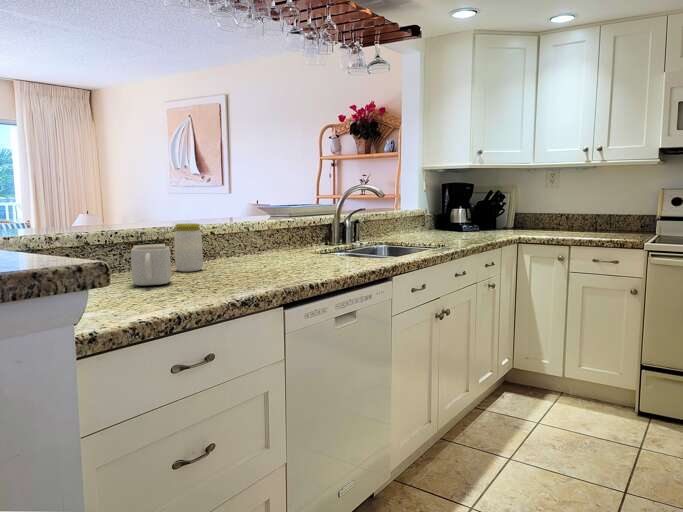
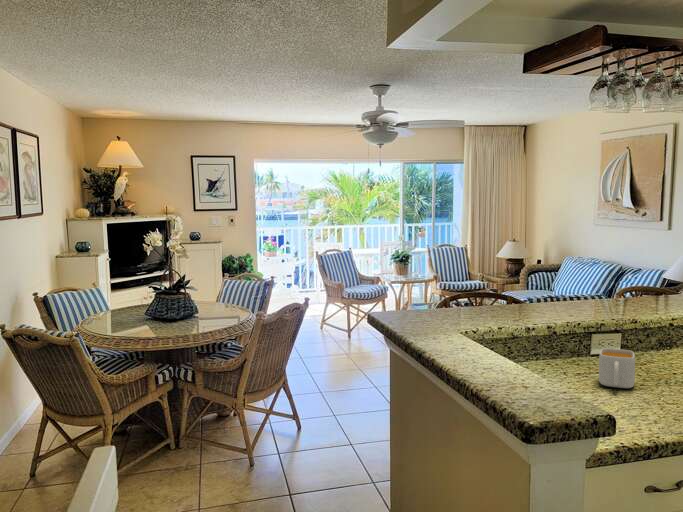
jar: present [174,223,203,272] -> none [633,320,662,368]

